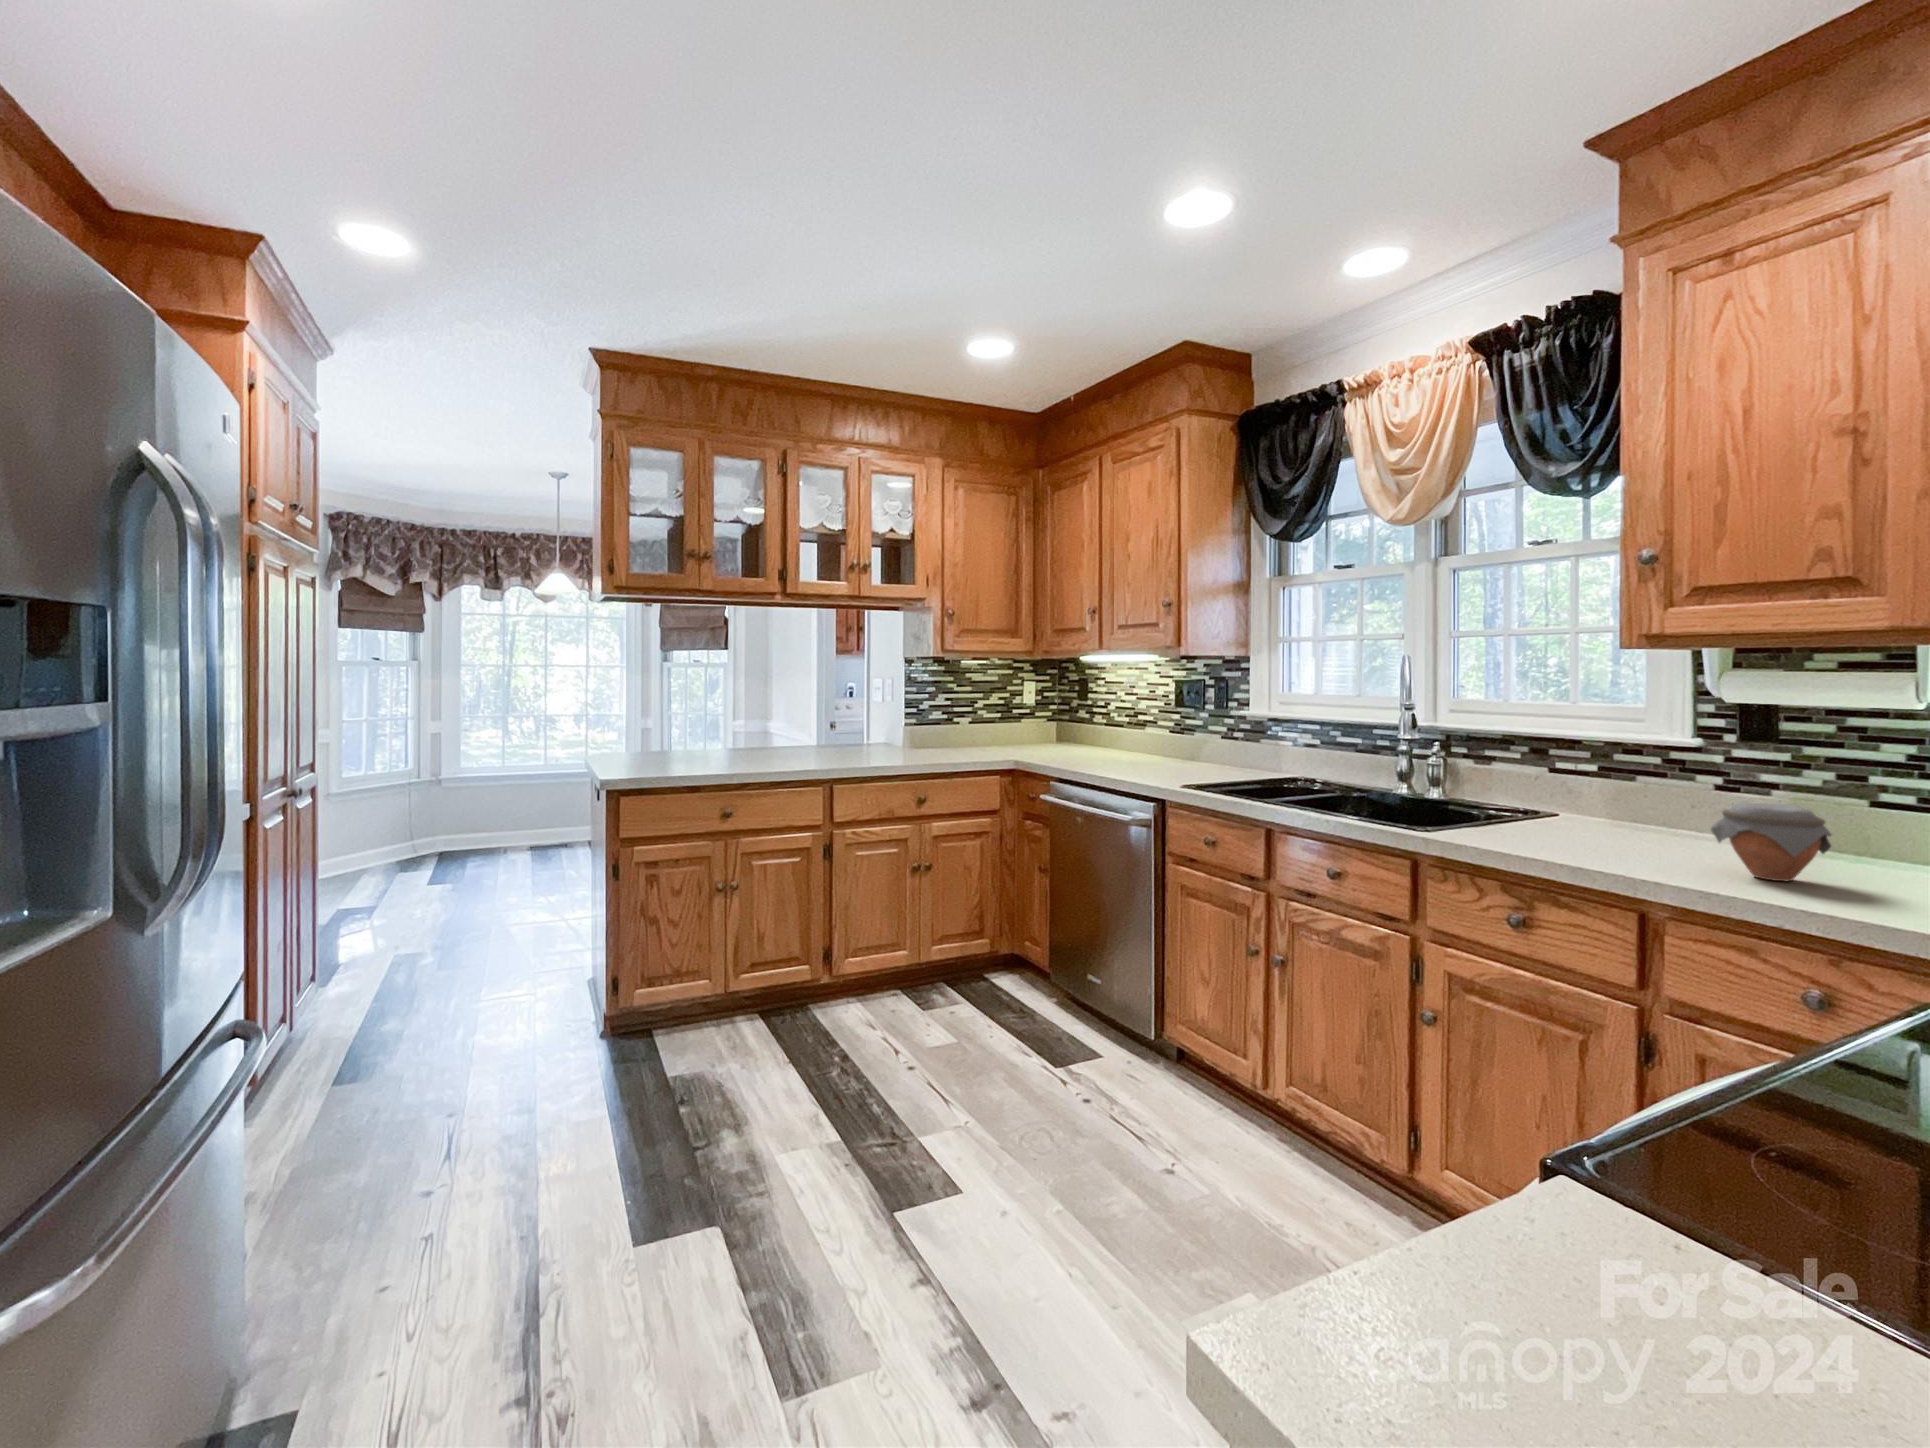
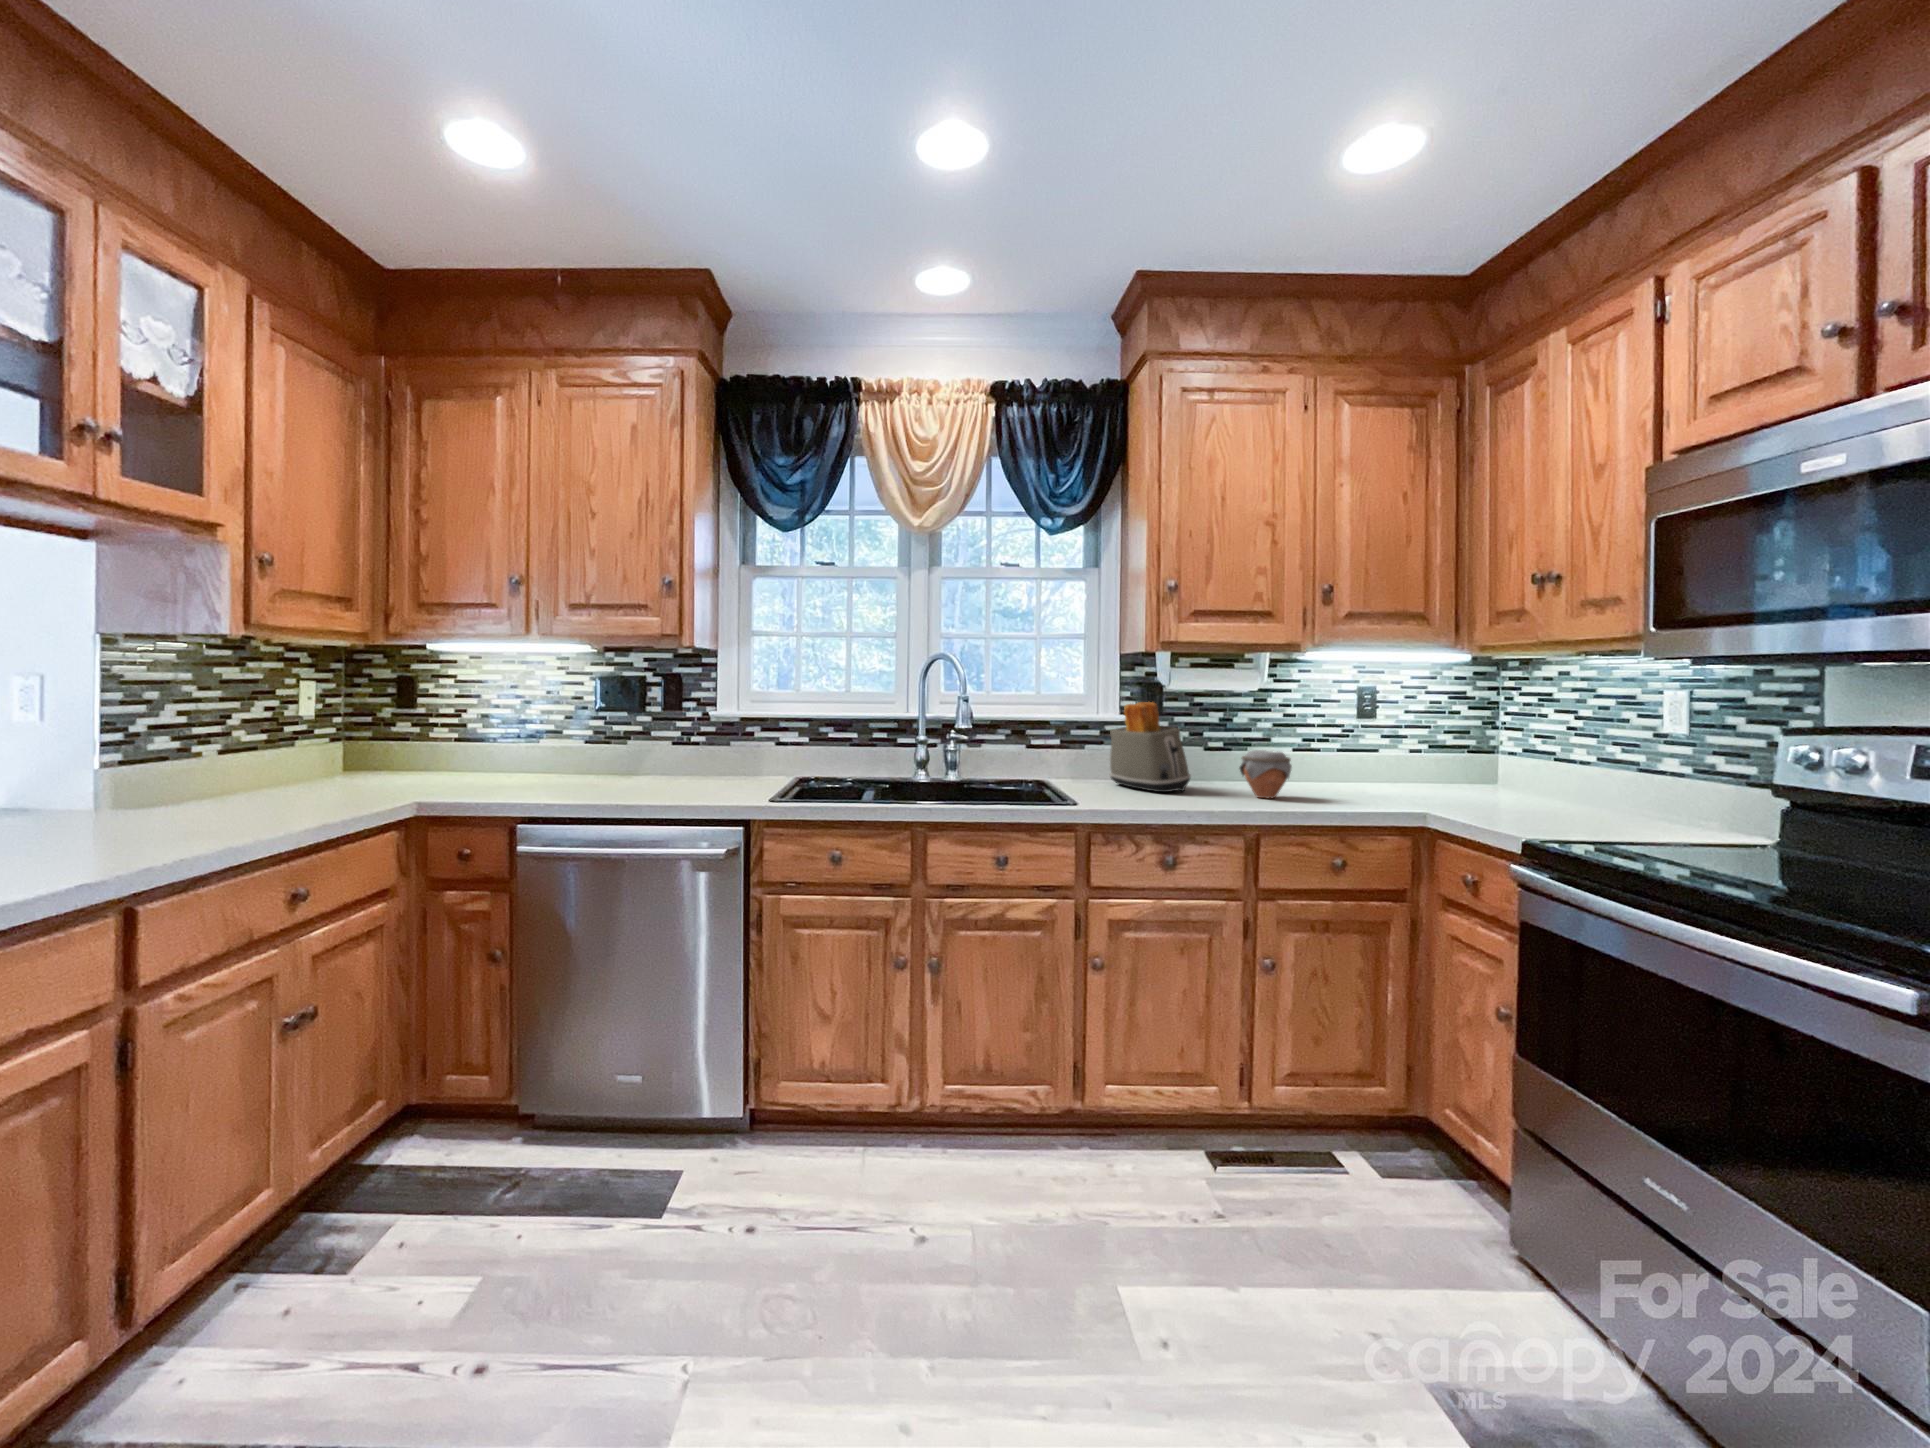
toaster: none [1608,720,1709,851] -> present [1110,702,1190,792]

